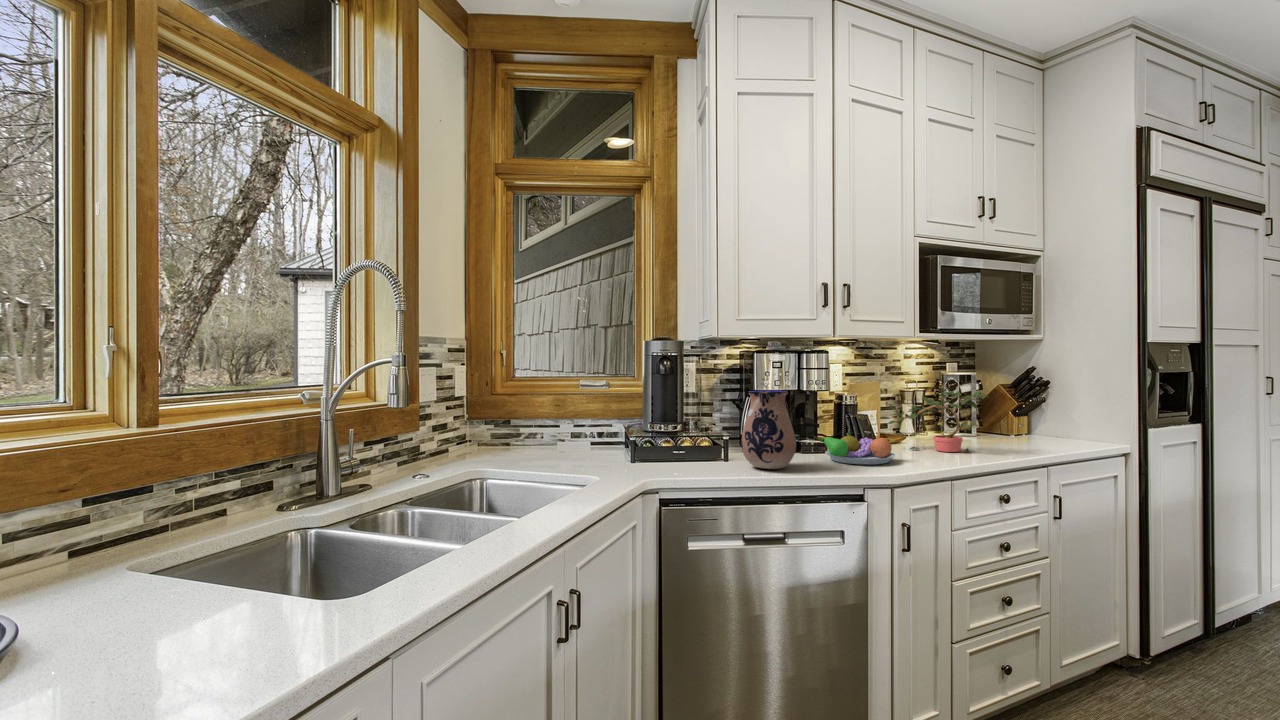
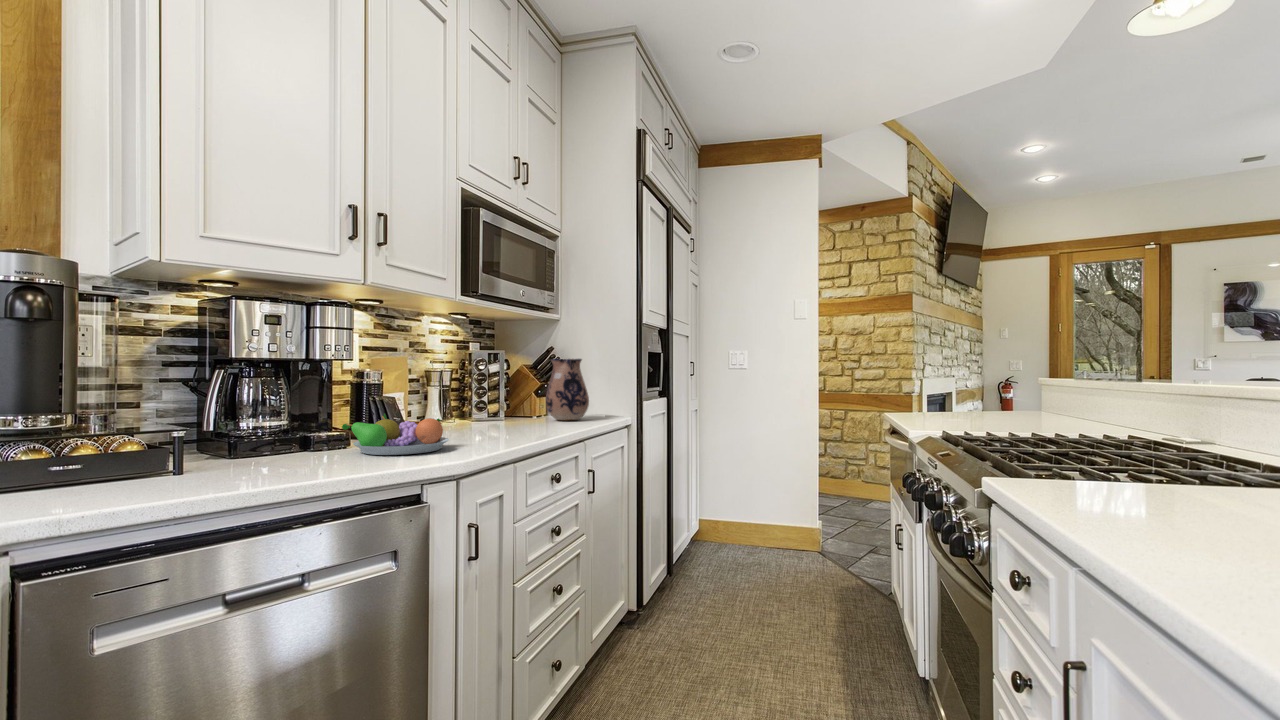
potted plant: present [888,389,988,452] -> none [424,361,535,435]
ceramic pitcher: present [742,390,796,469] -> present [546,359,589,420]

